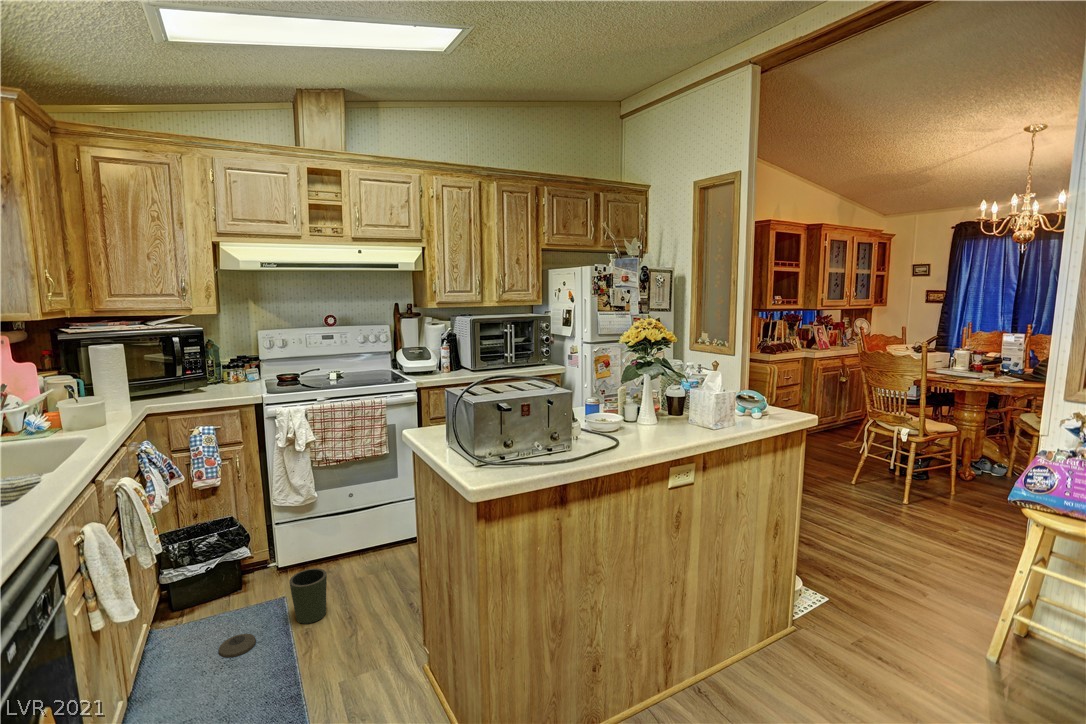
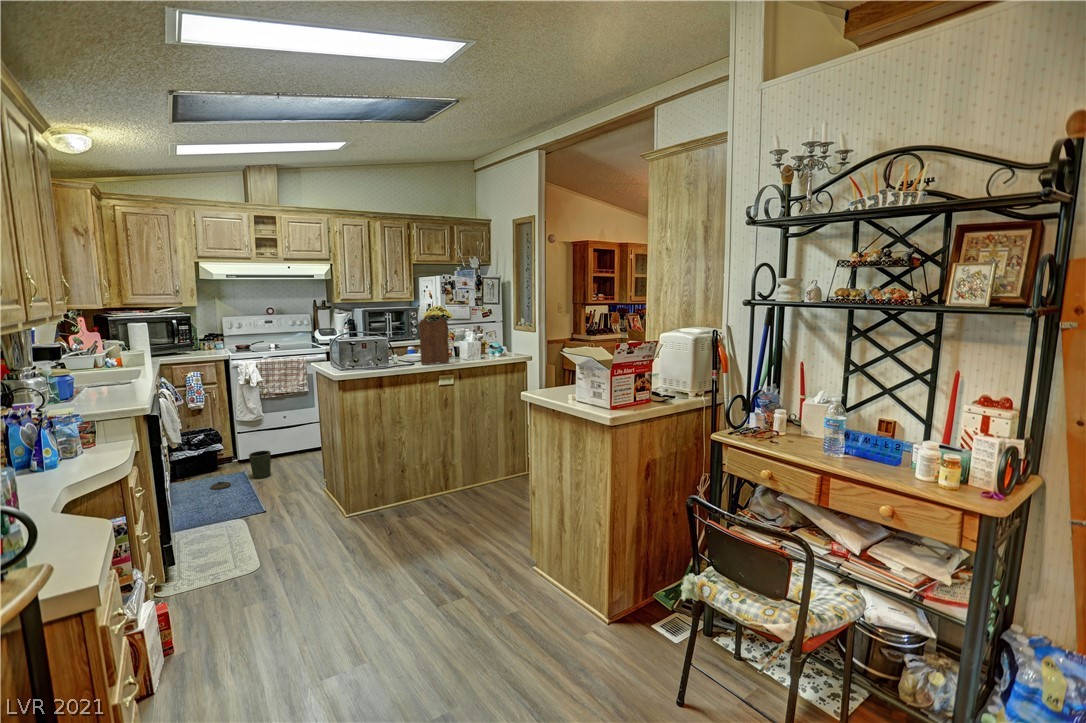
cutting board: none [634,337,689,444] -> present [419,314,449,364]

